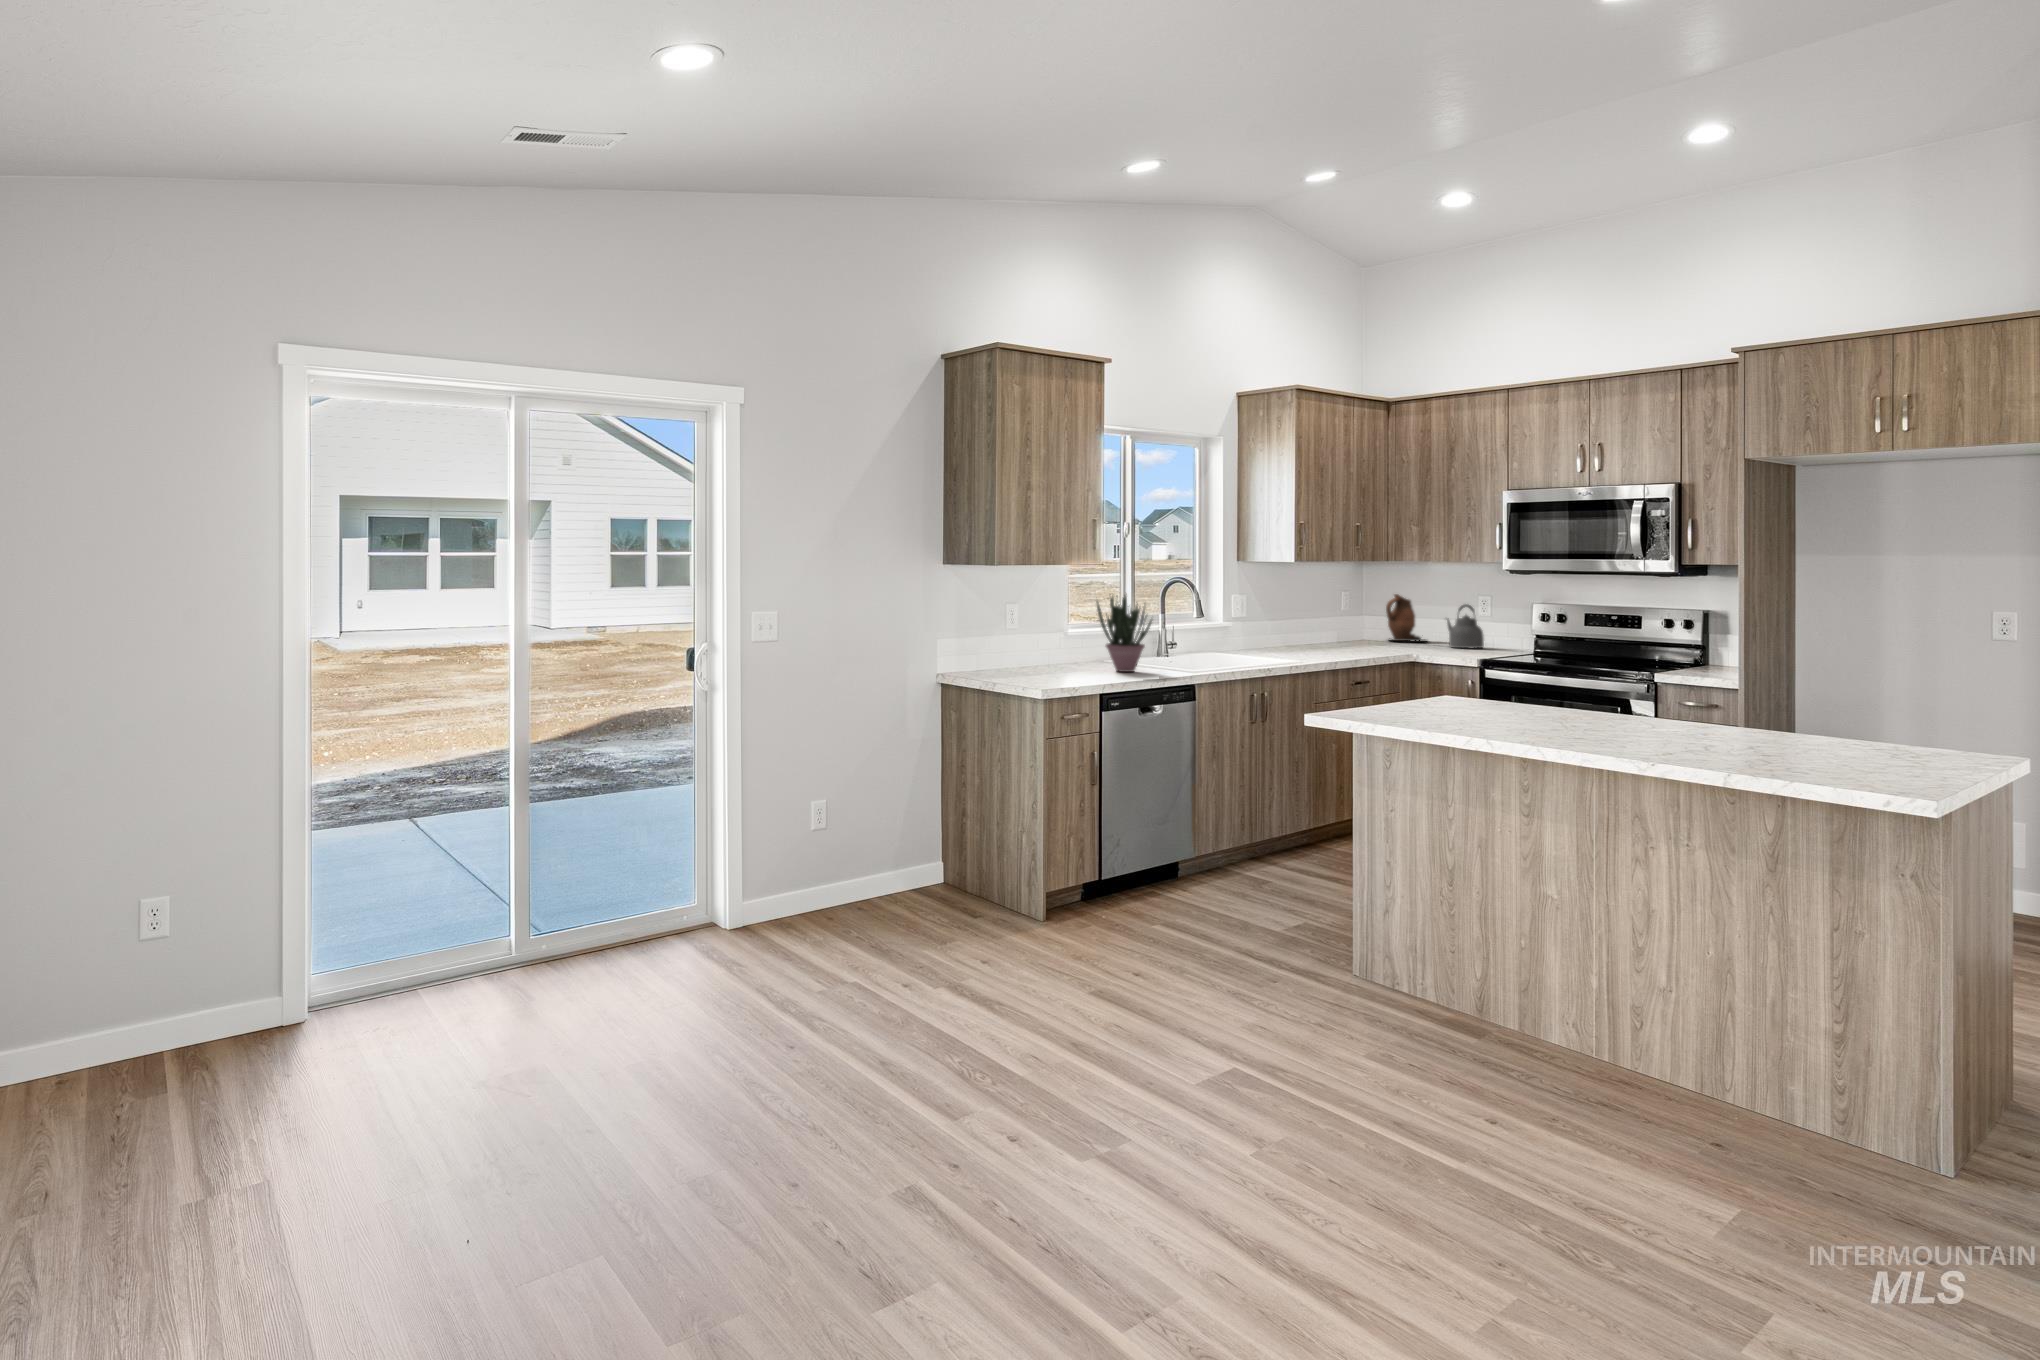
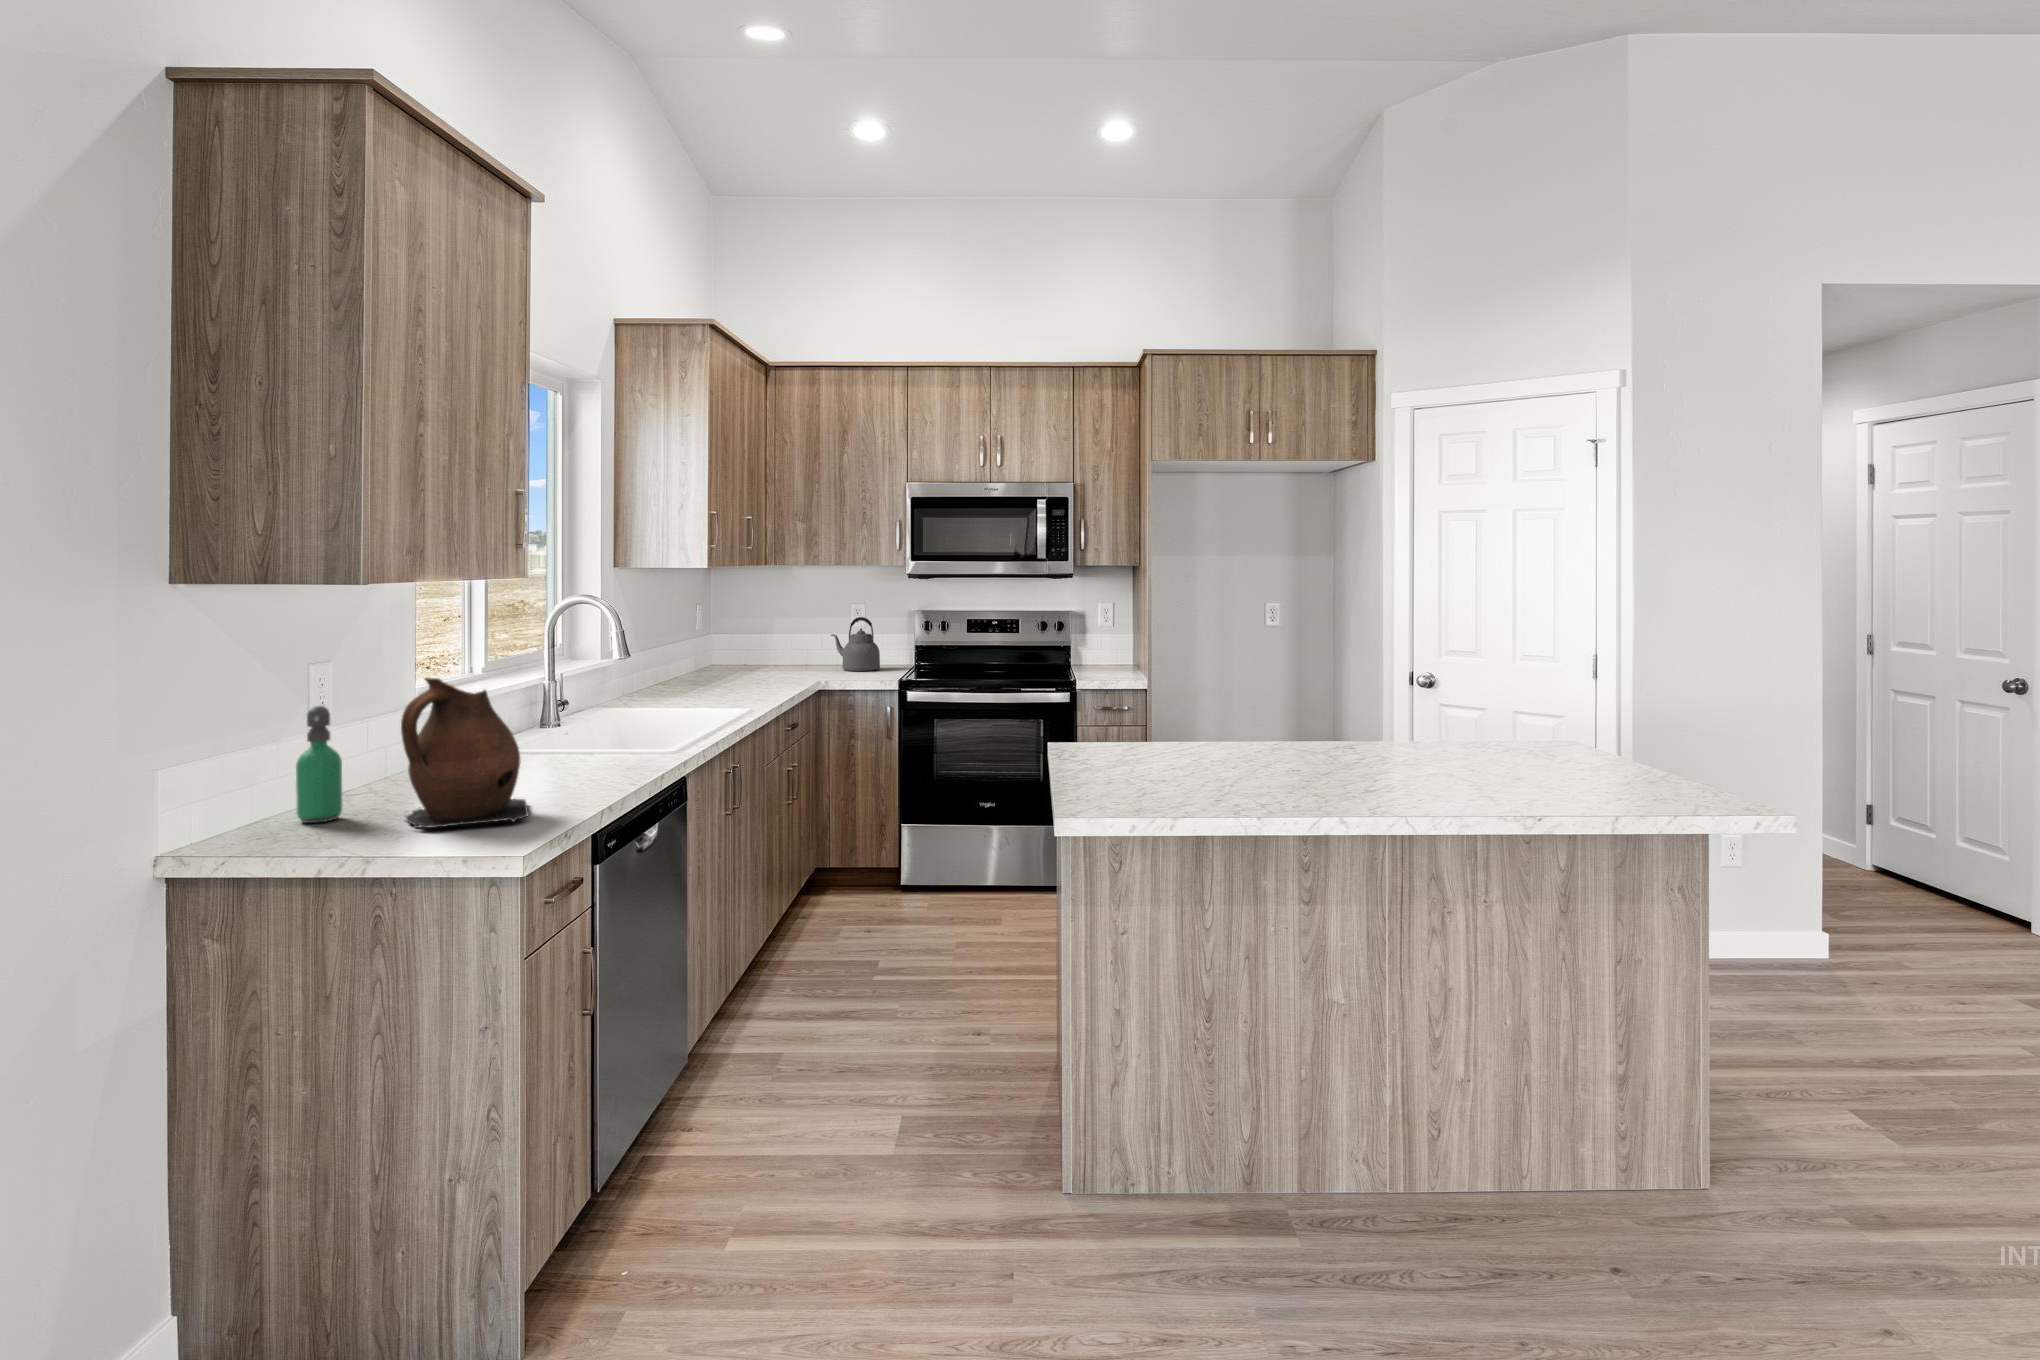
ceramic pitcher: present [1386,594,1426,642] -> present [401,677,528,828]
potted plant: present [1097,596,1152,672] -> none [516,624,619,771]
soap dispenser: none [984,623,1002,675] -> present [296,706,342,823]

